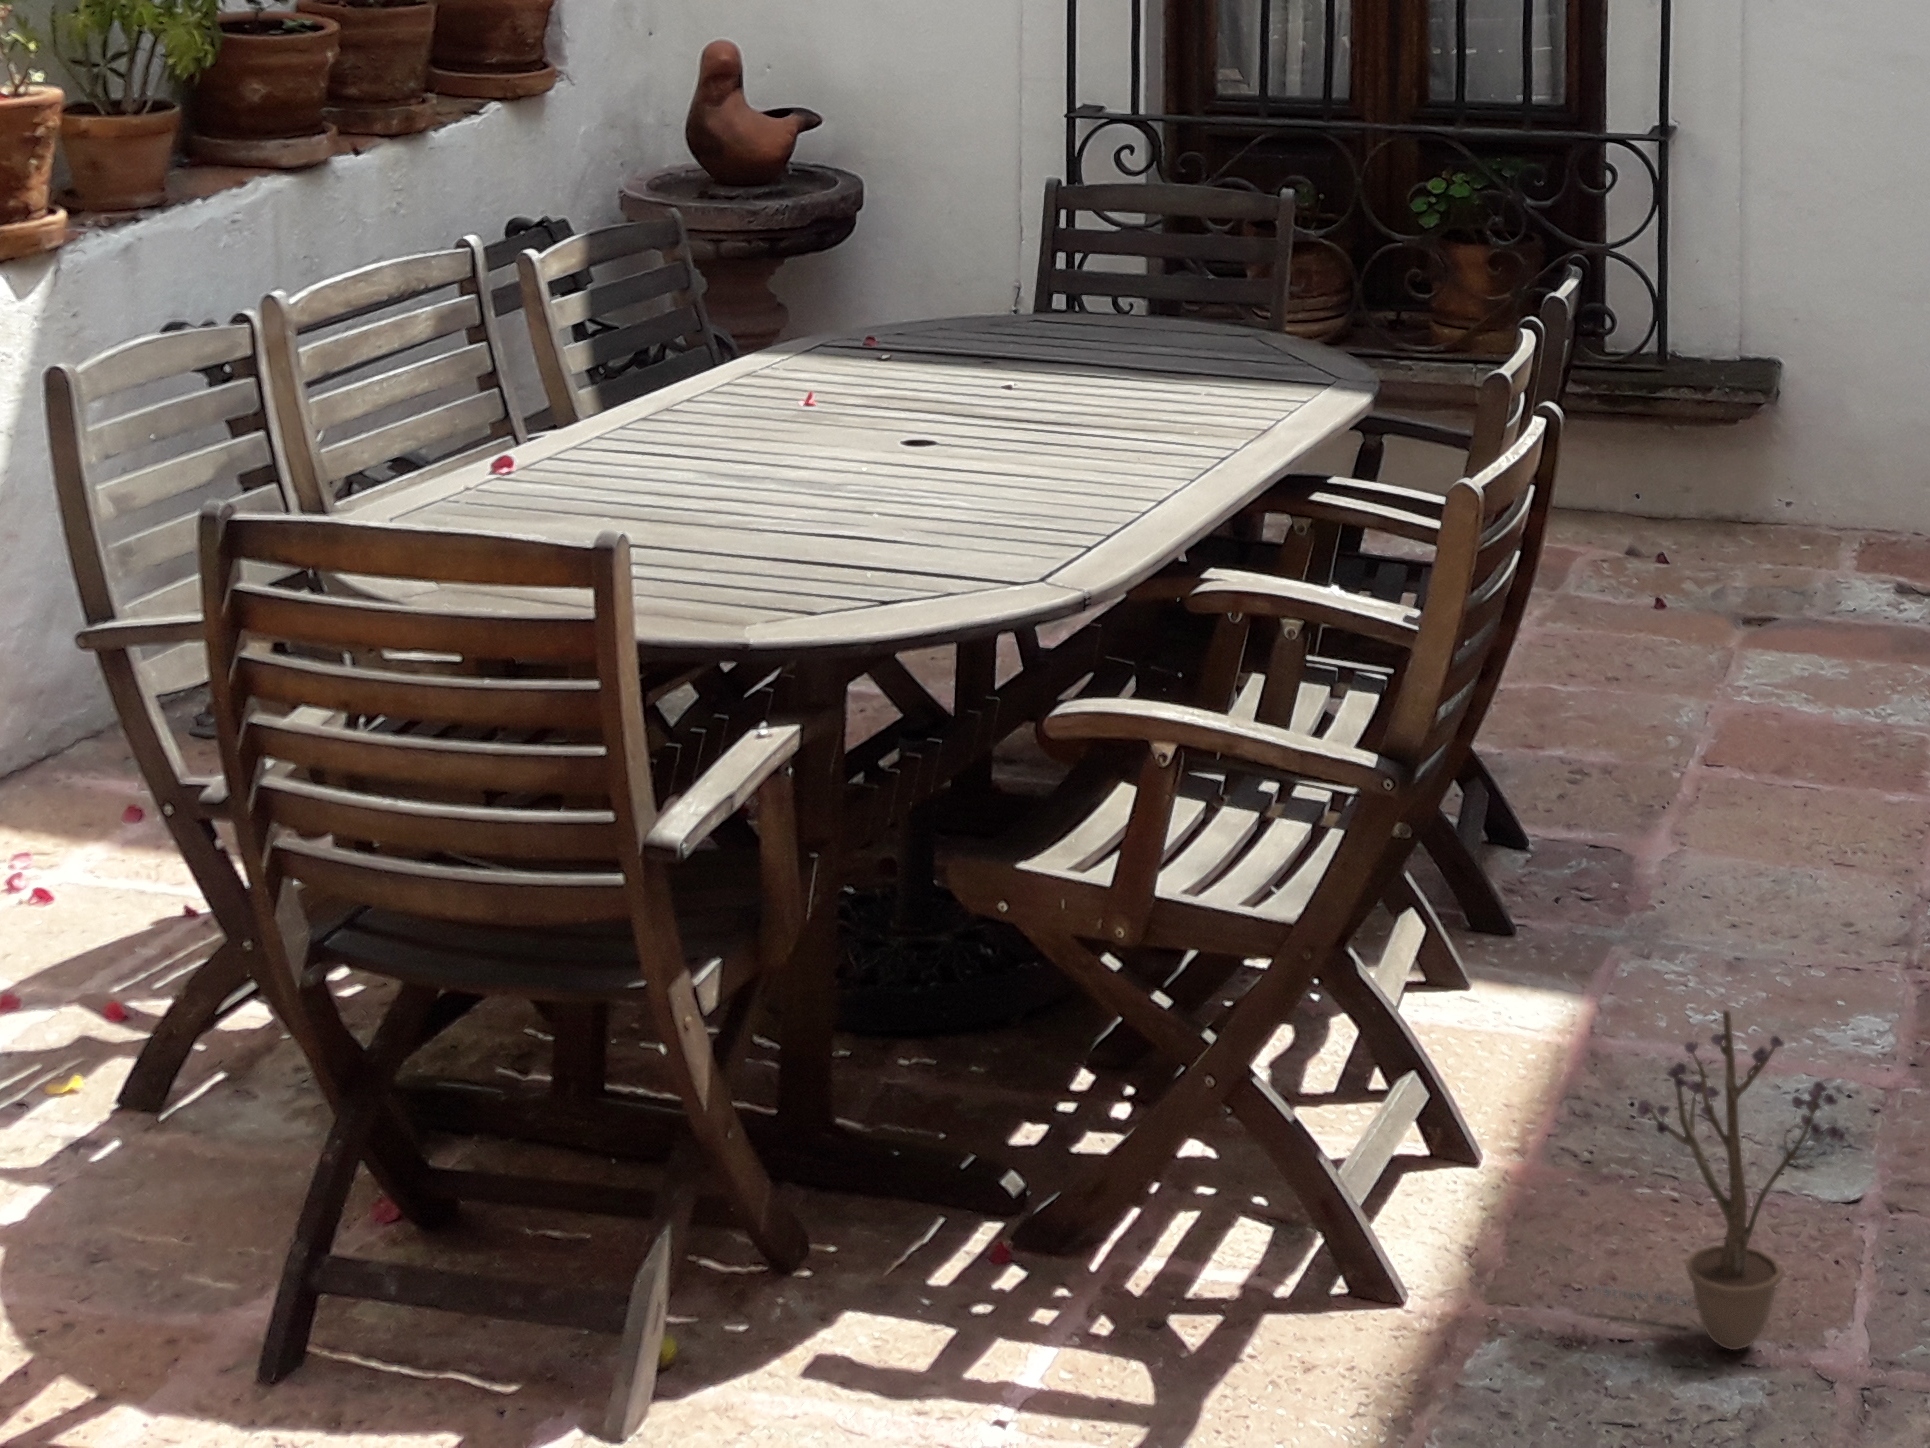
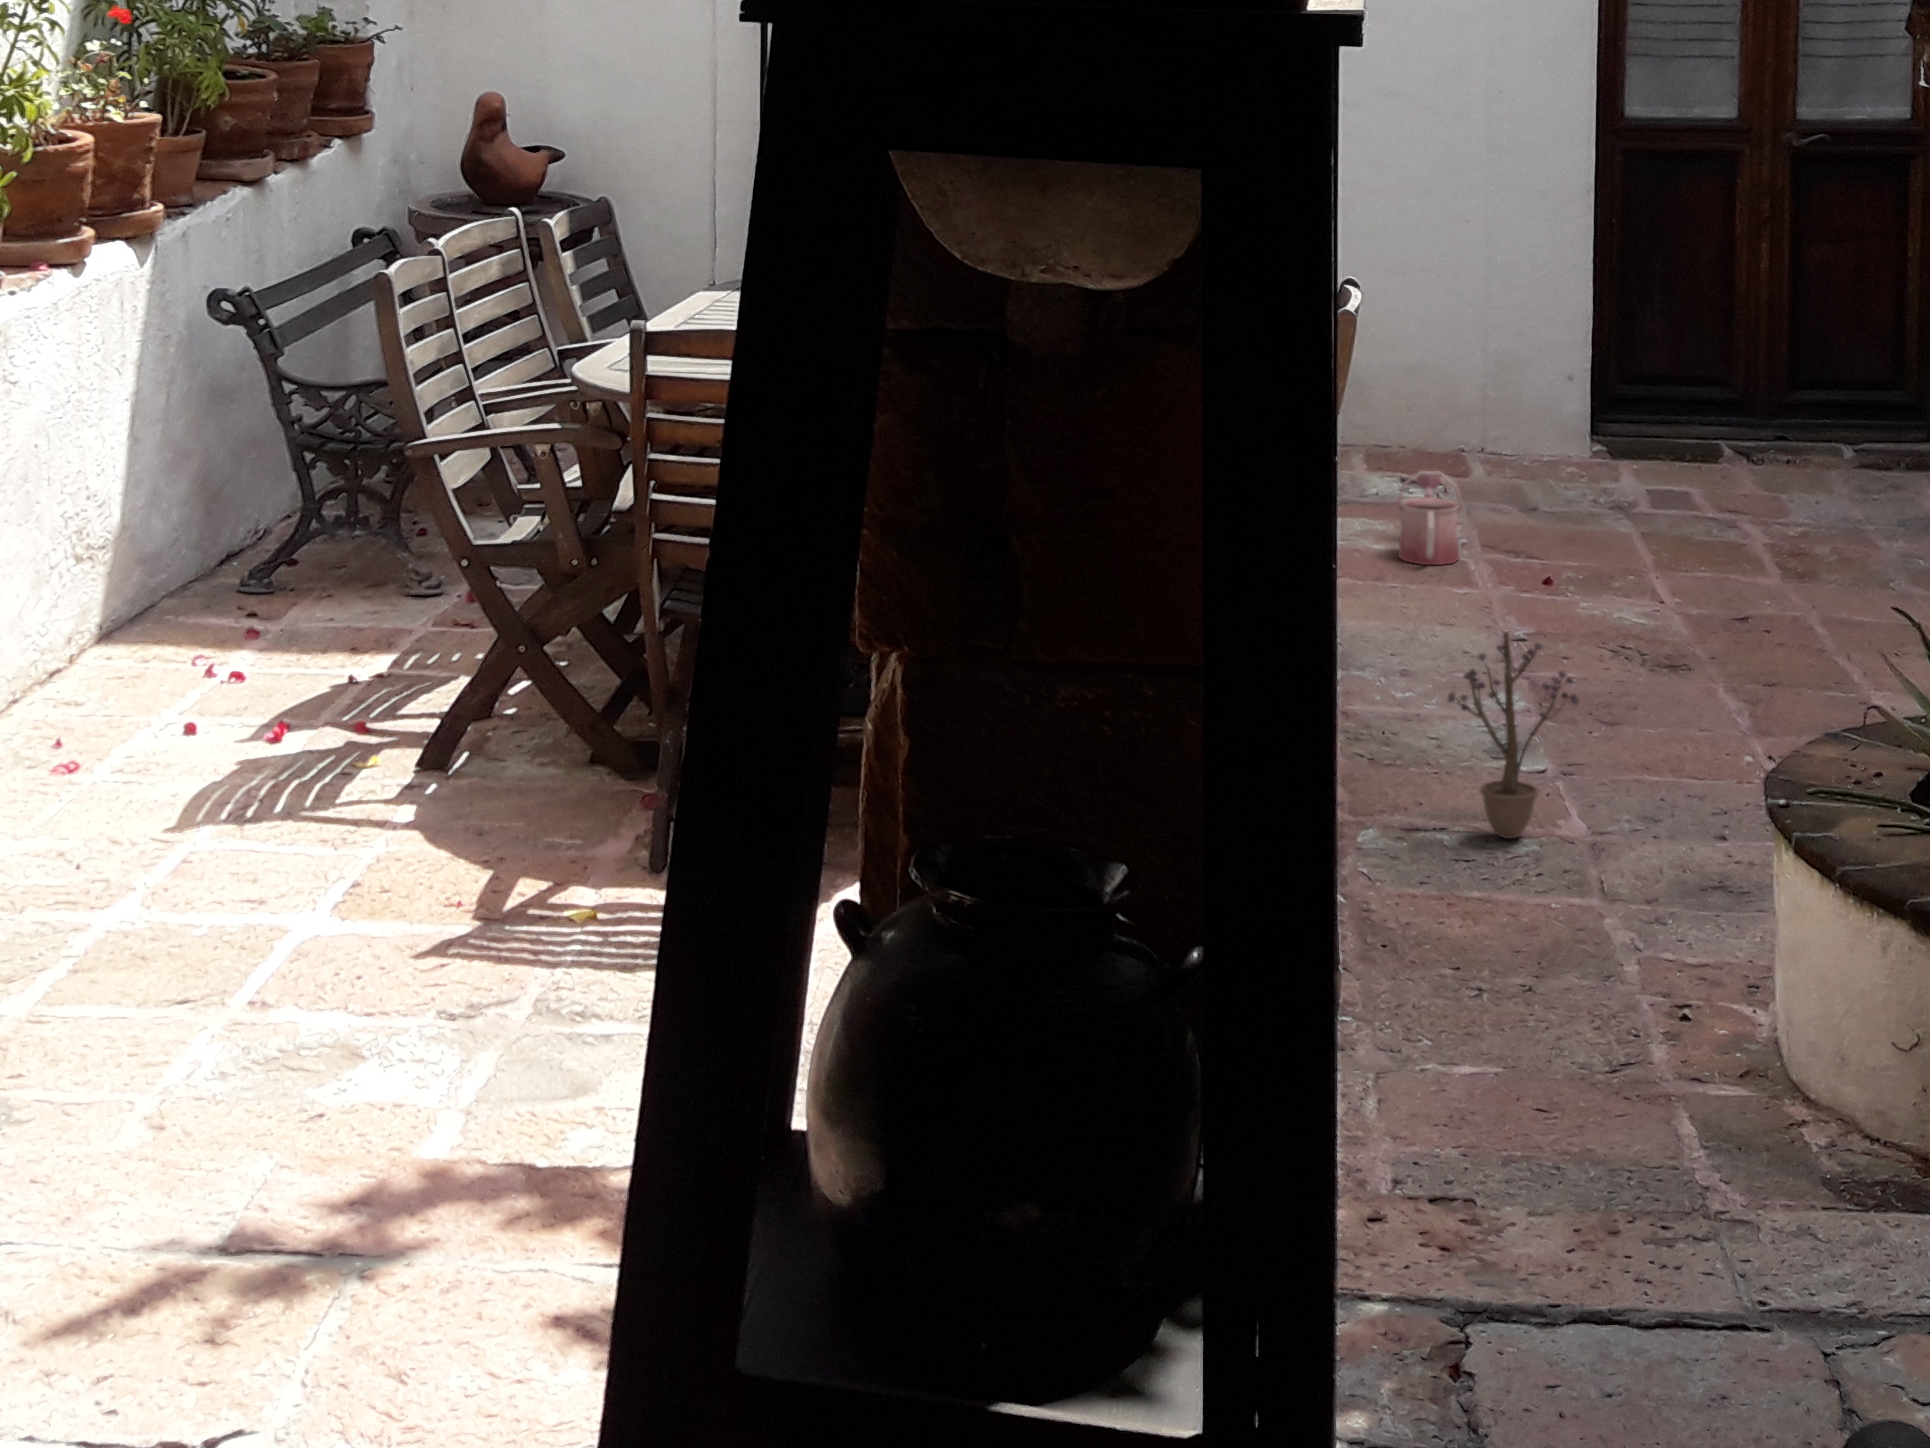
watering can: none [1809,607,1904,745] -> present [1396,471,1463,565]

